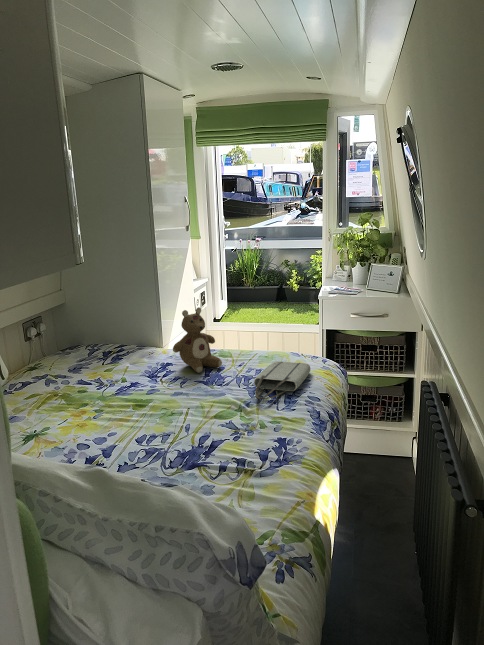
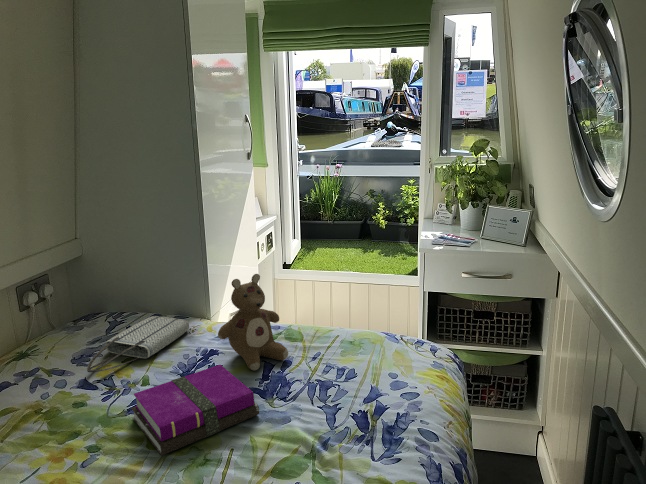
tote bag: present [254,362,310,399] -> present [87,316,189,372]
notebook: none [120,365,204,411] -> present [131,365,259,456]

